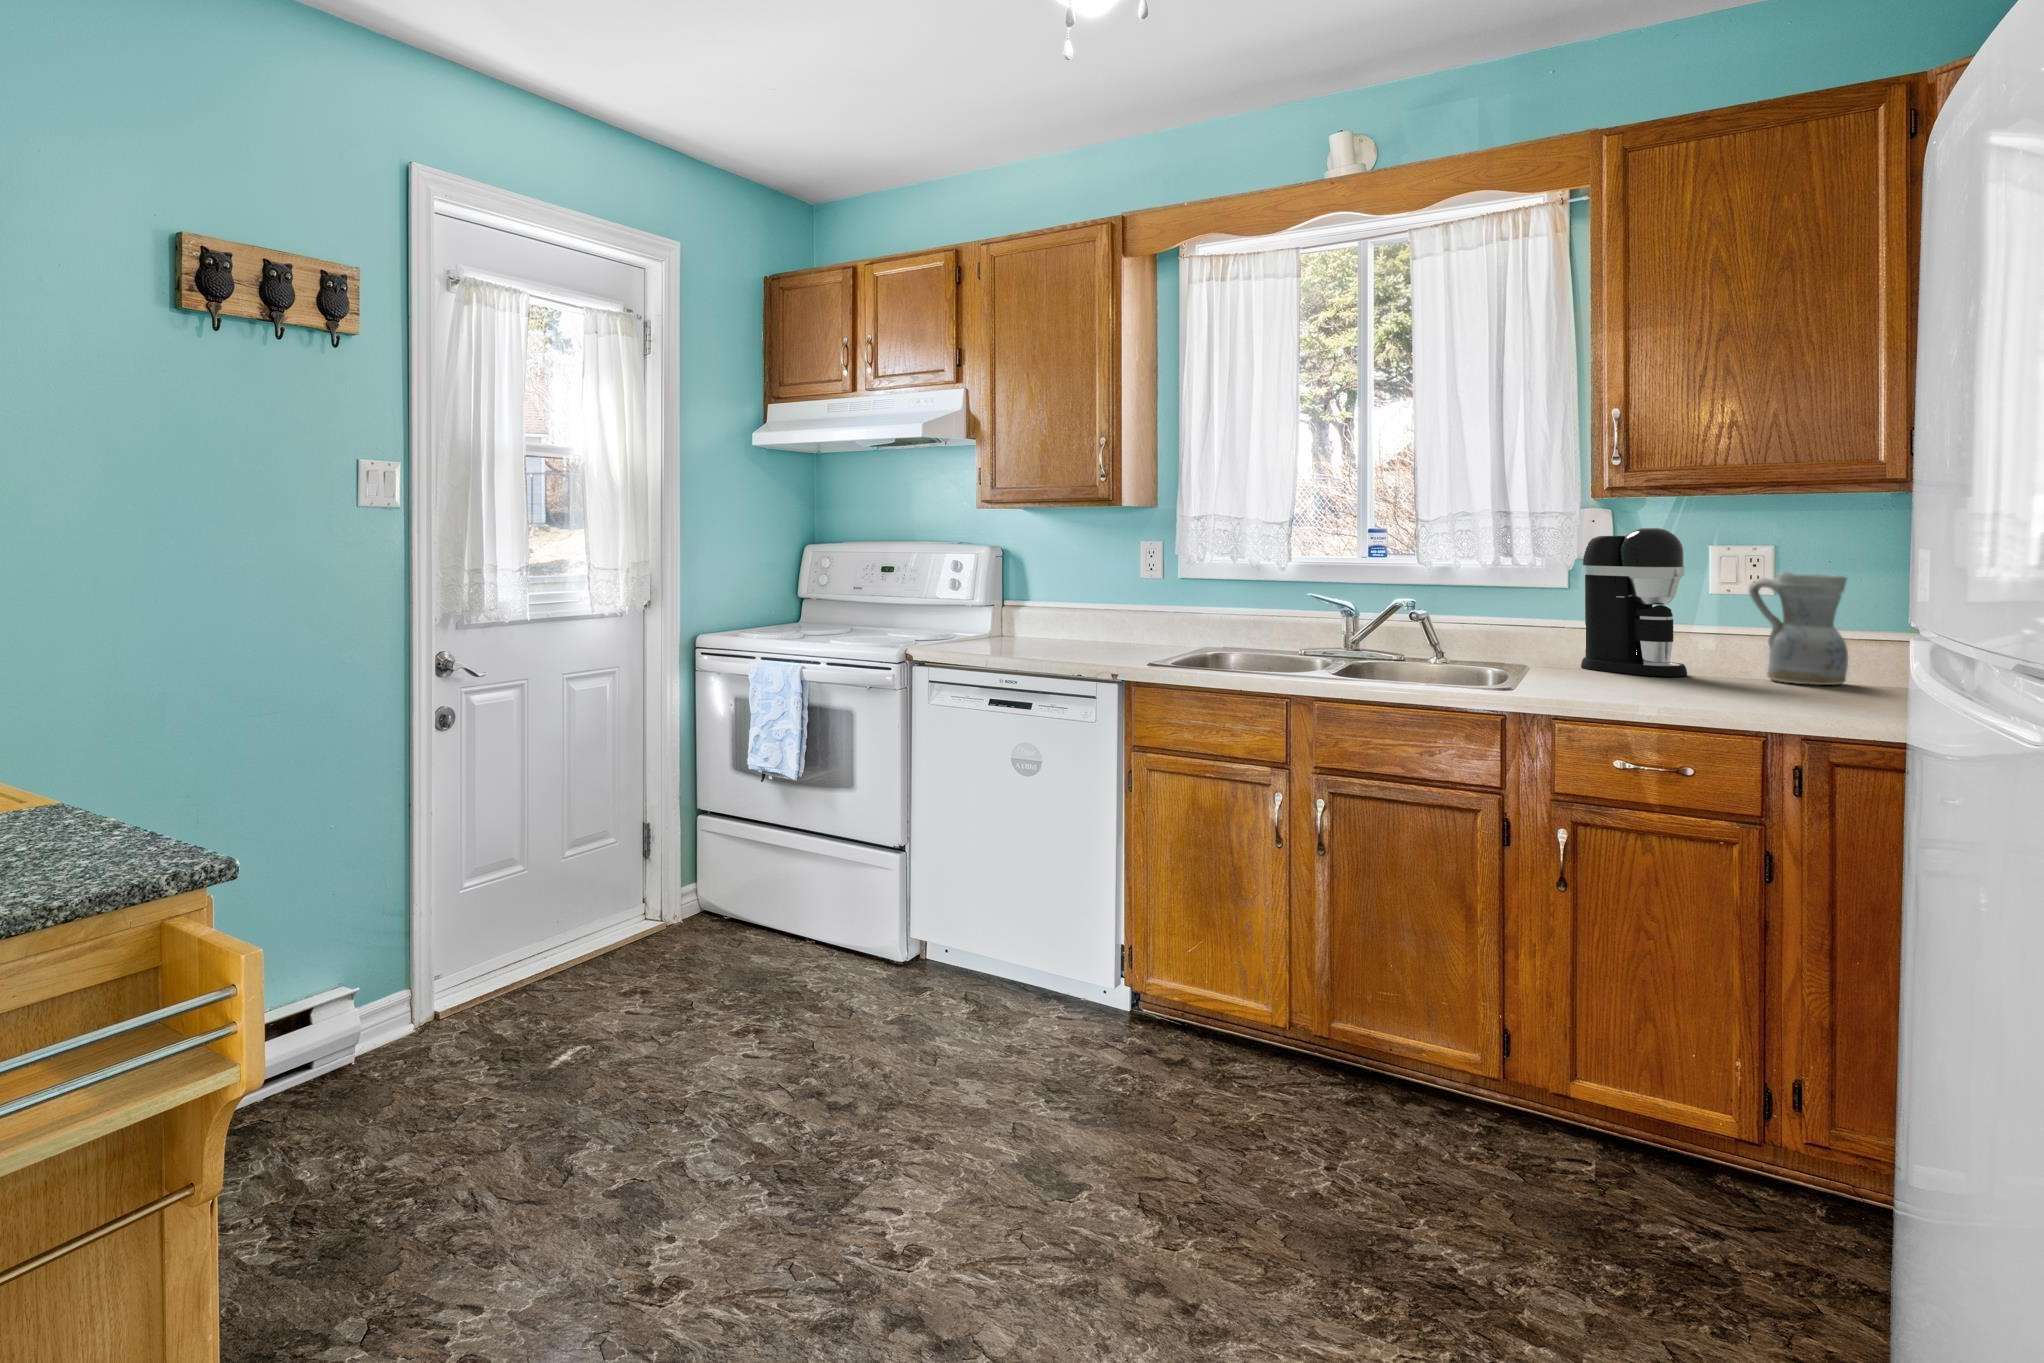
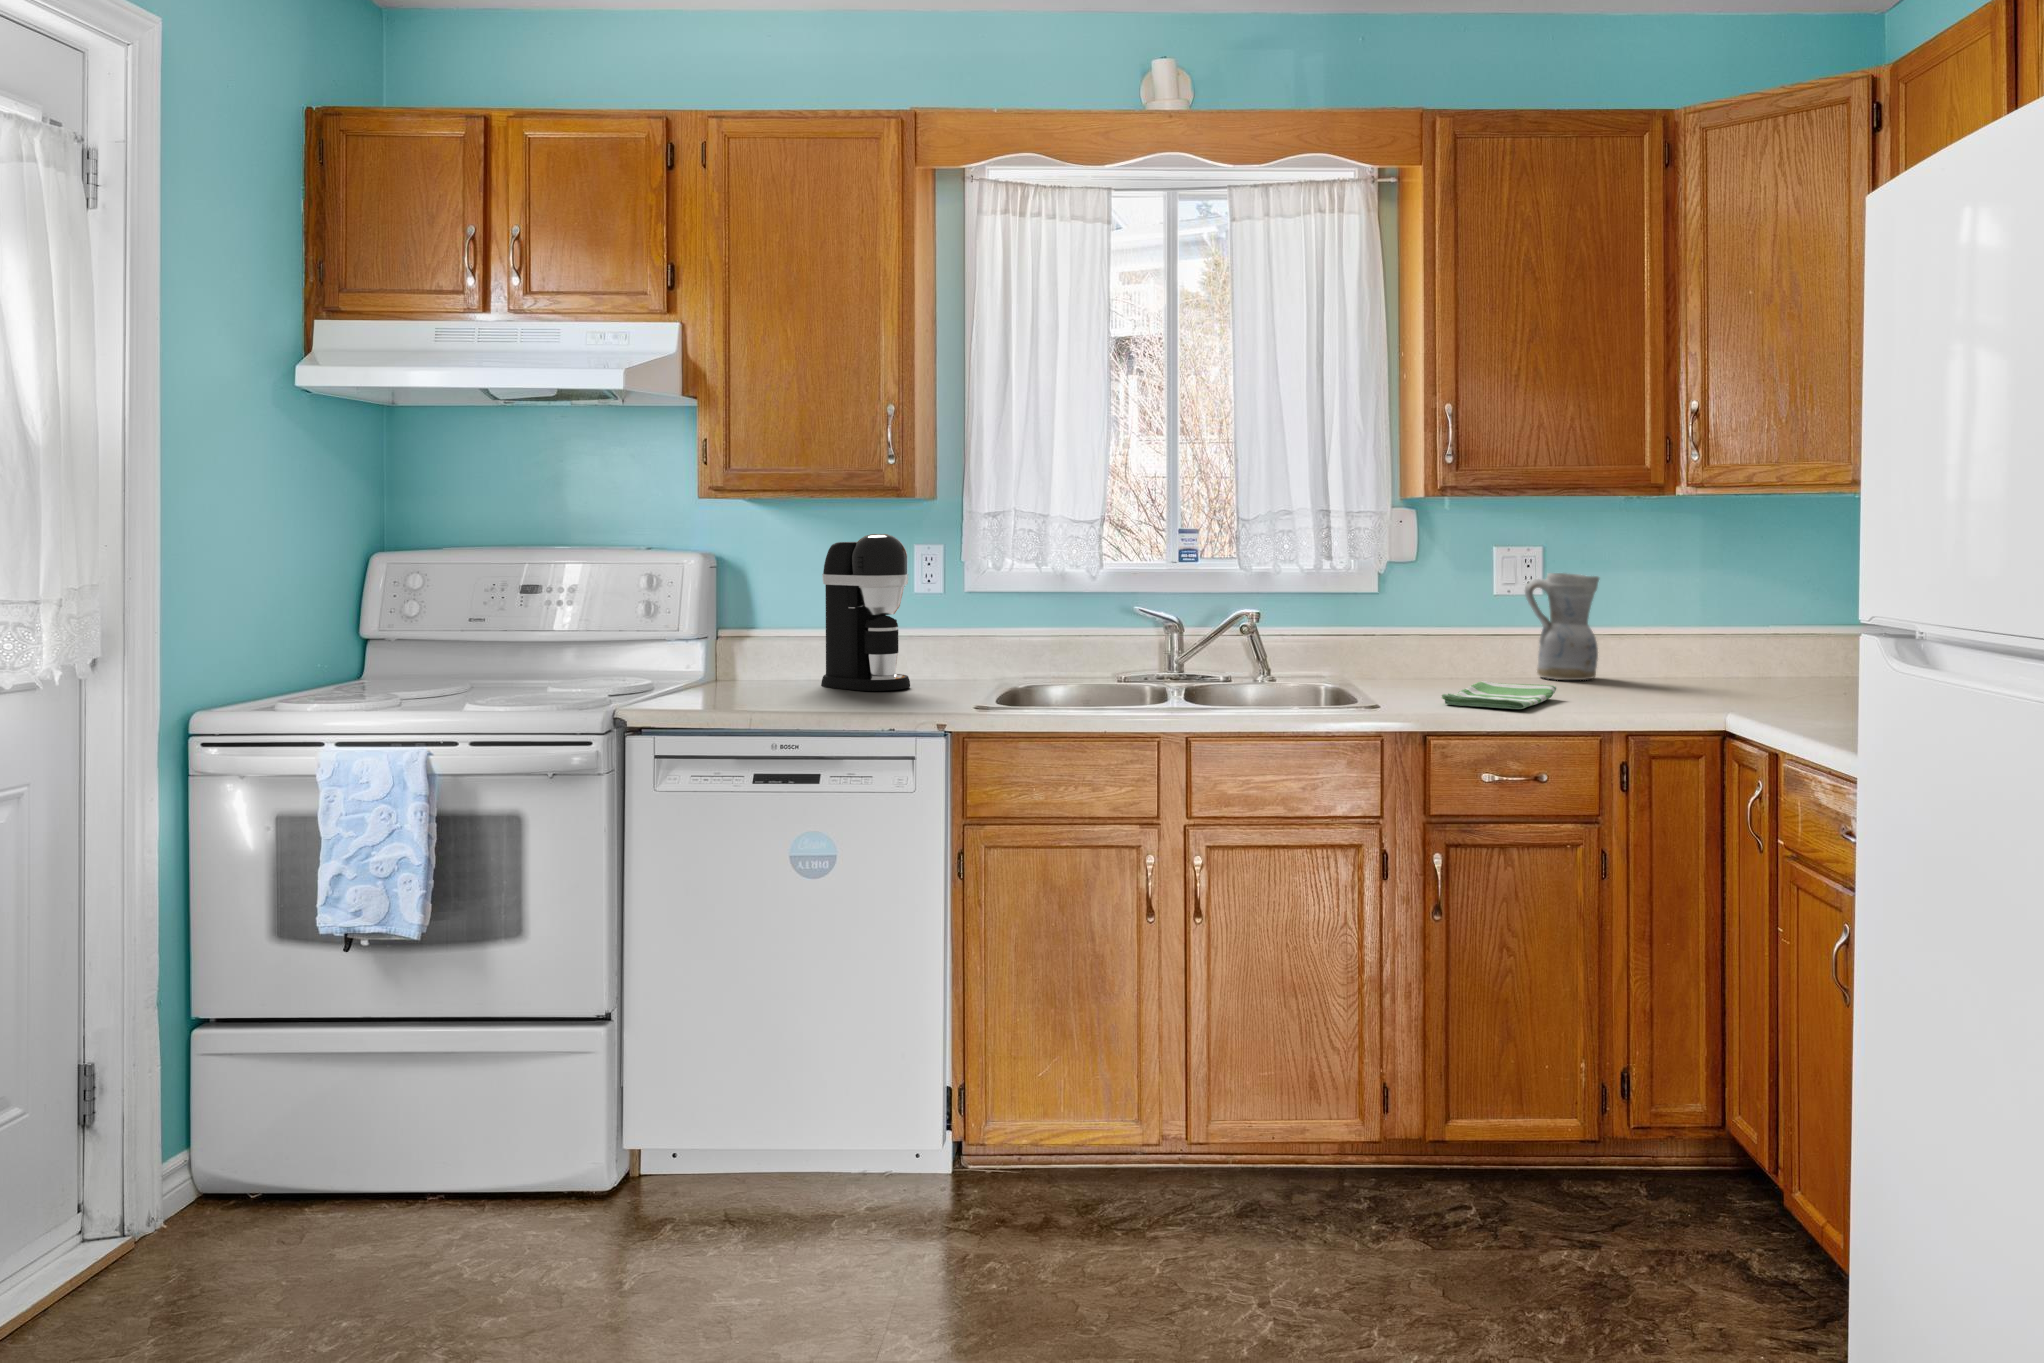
coffee maker: present [1581,528,1687,676] -> present [821,534,910,691]
dish towel: none [1585,675,1740,701] -> present [1442,681,1556,709]

